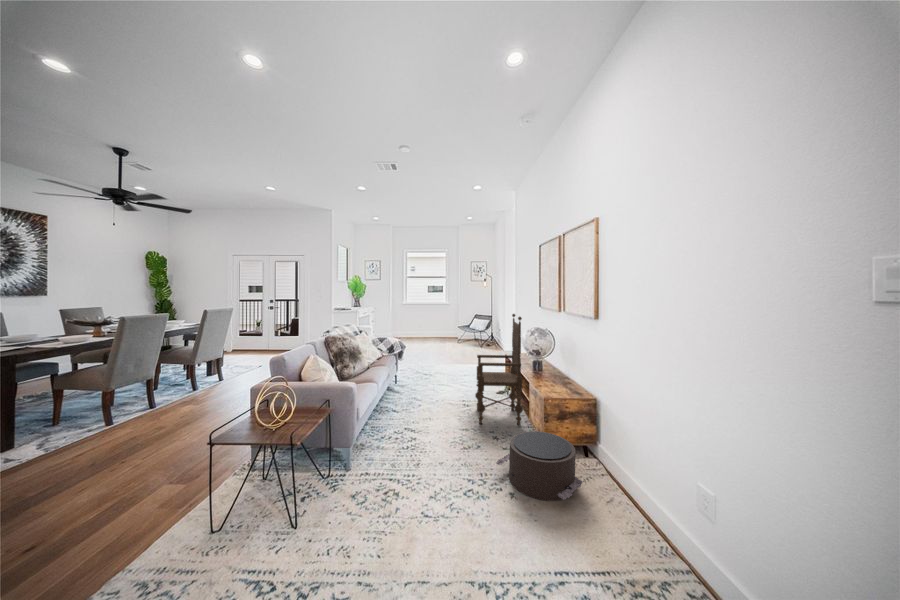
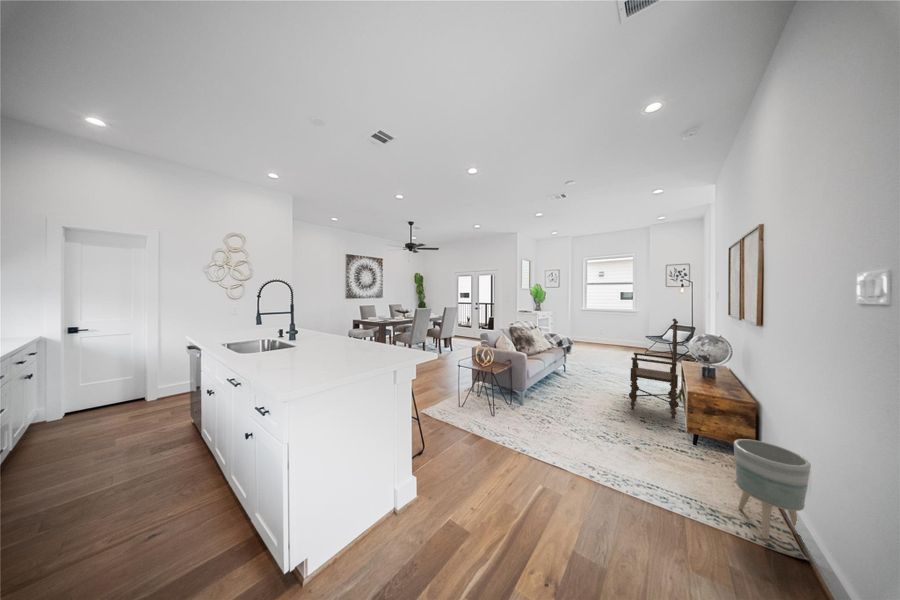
pouf: present [496,431,584,501] -> none [633,415,721,473]
planter: none [615,455,682,576] -> present [734,439,811,539]

